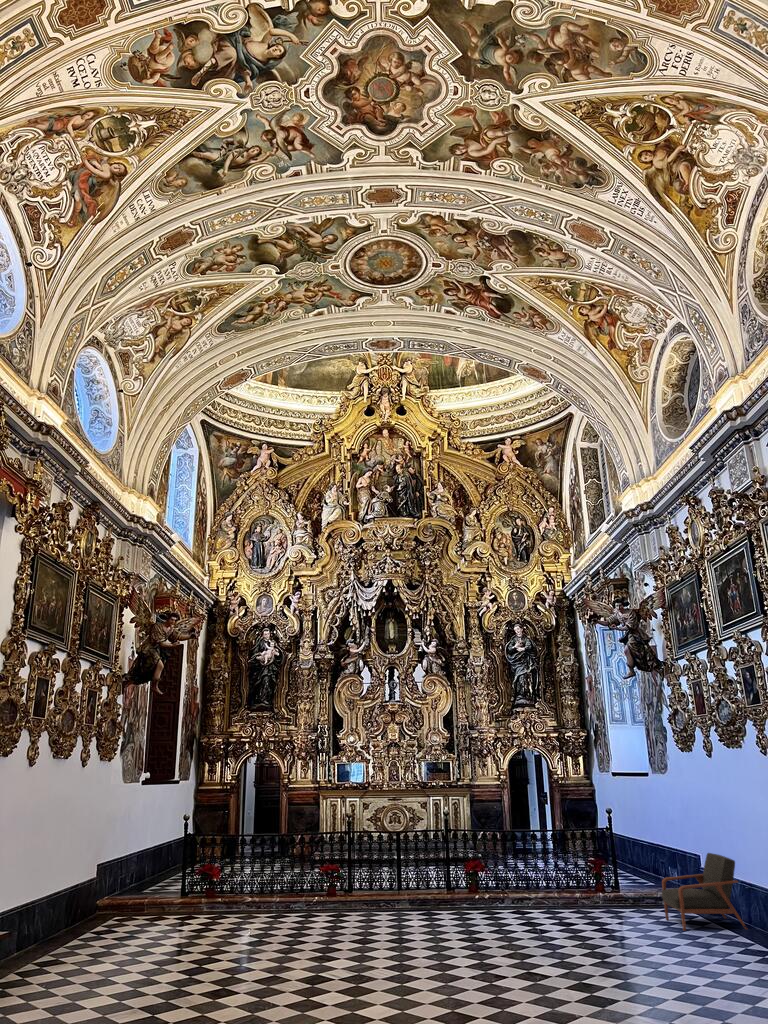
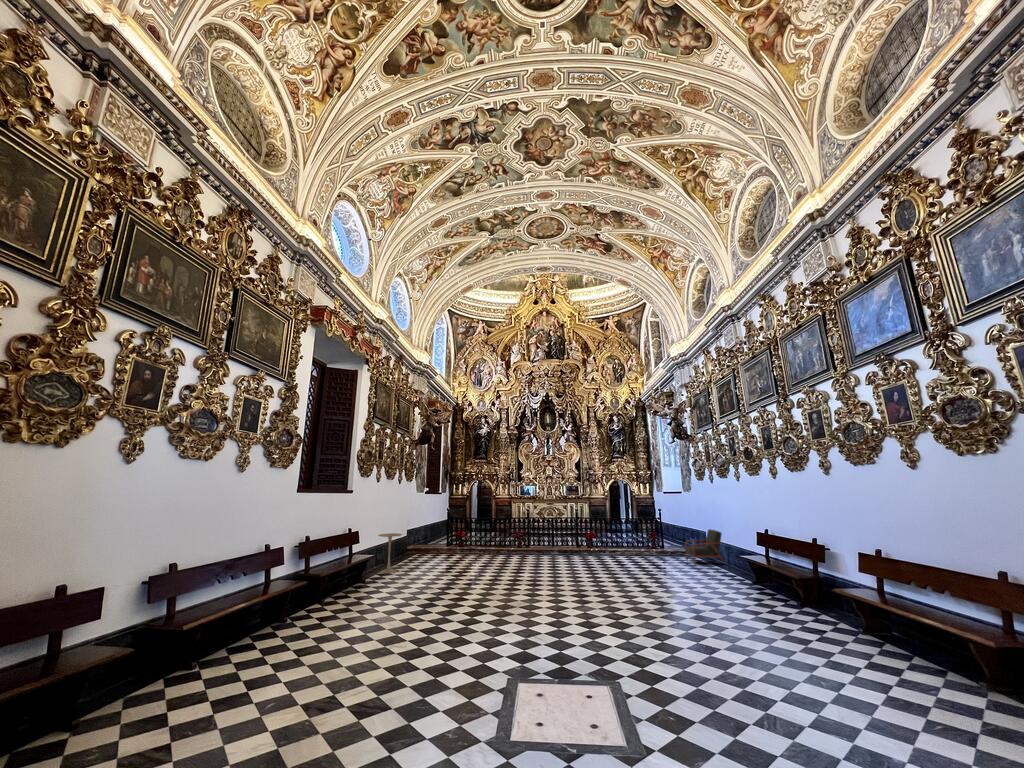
pedestal table: none [21,877,75,969] -> present [378,533,402,573]

